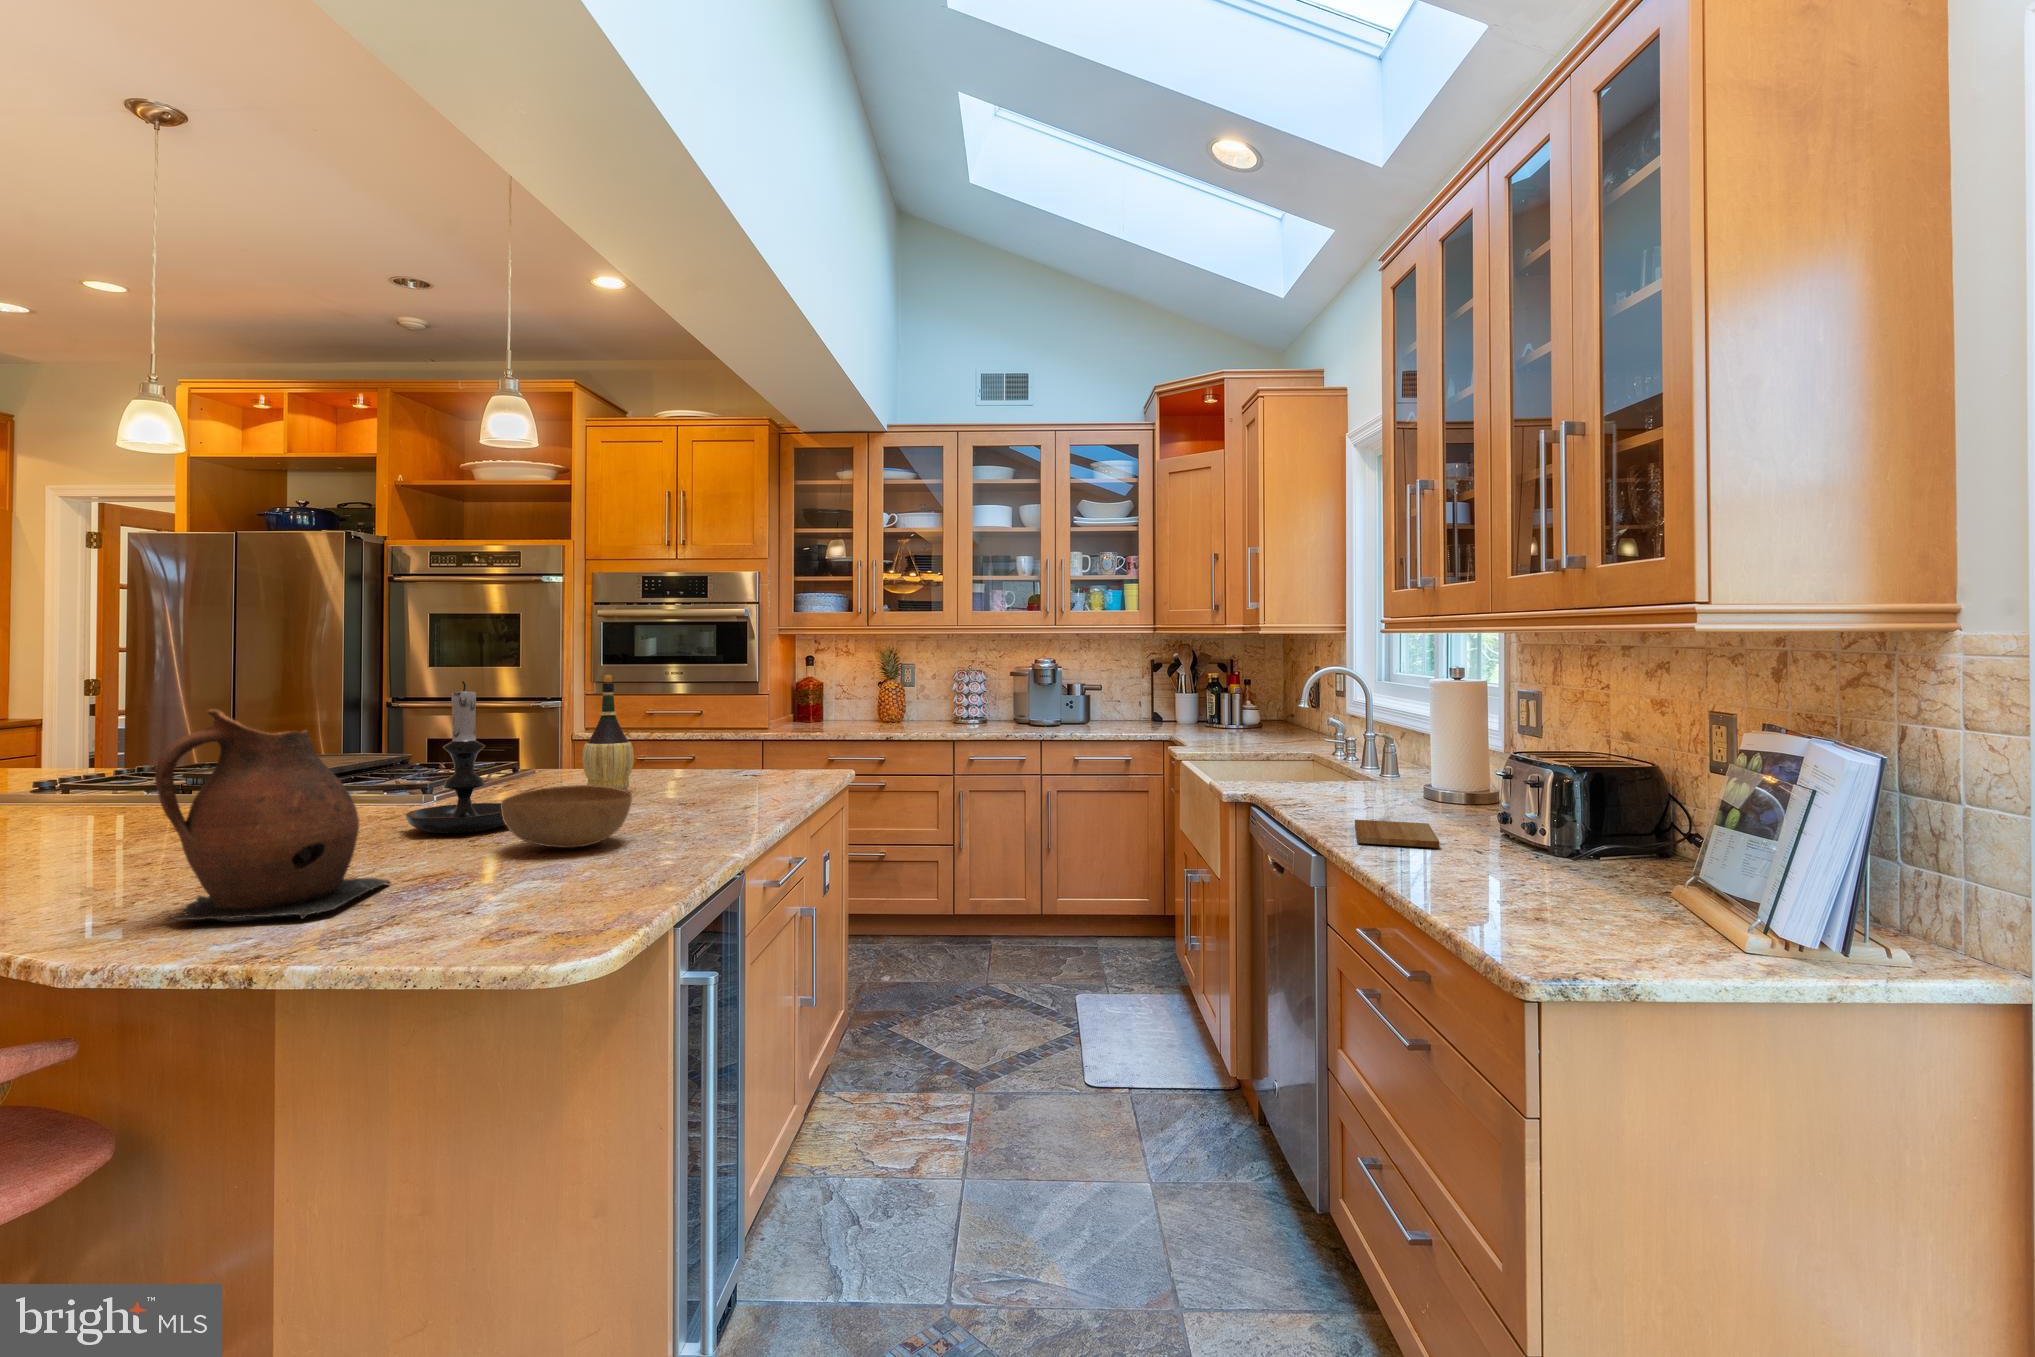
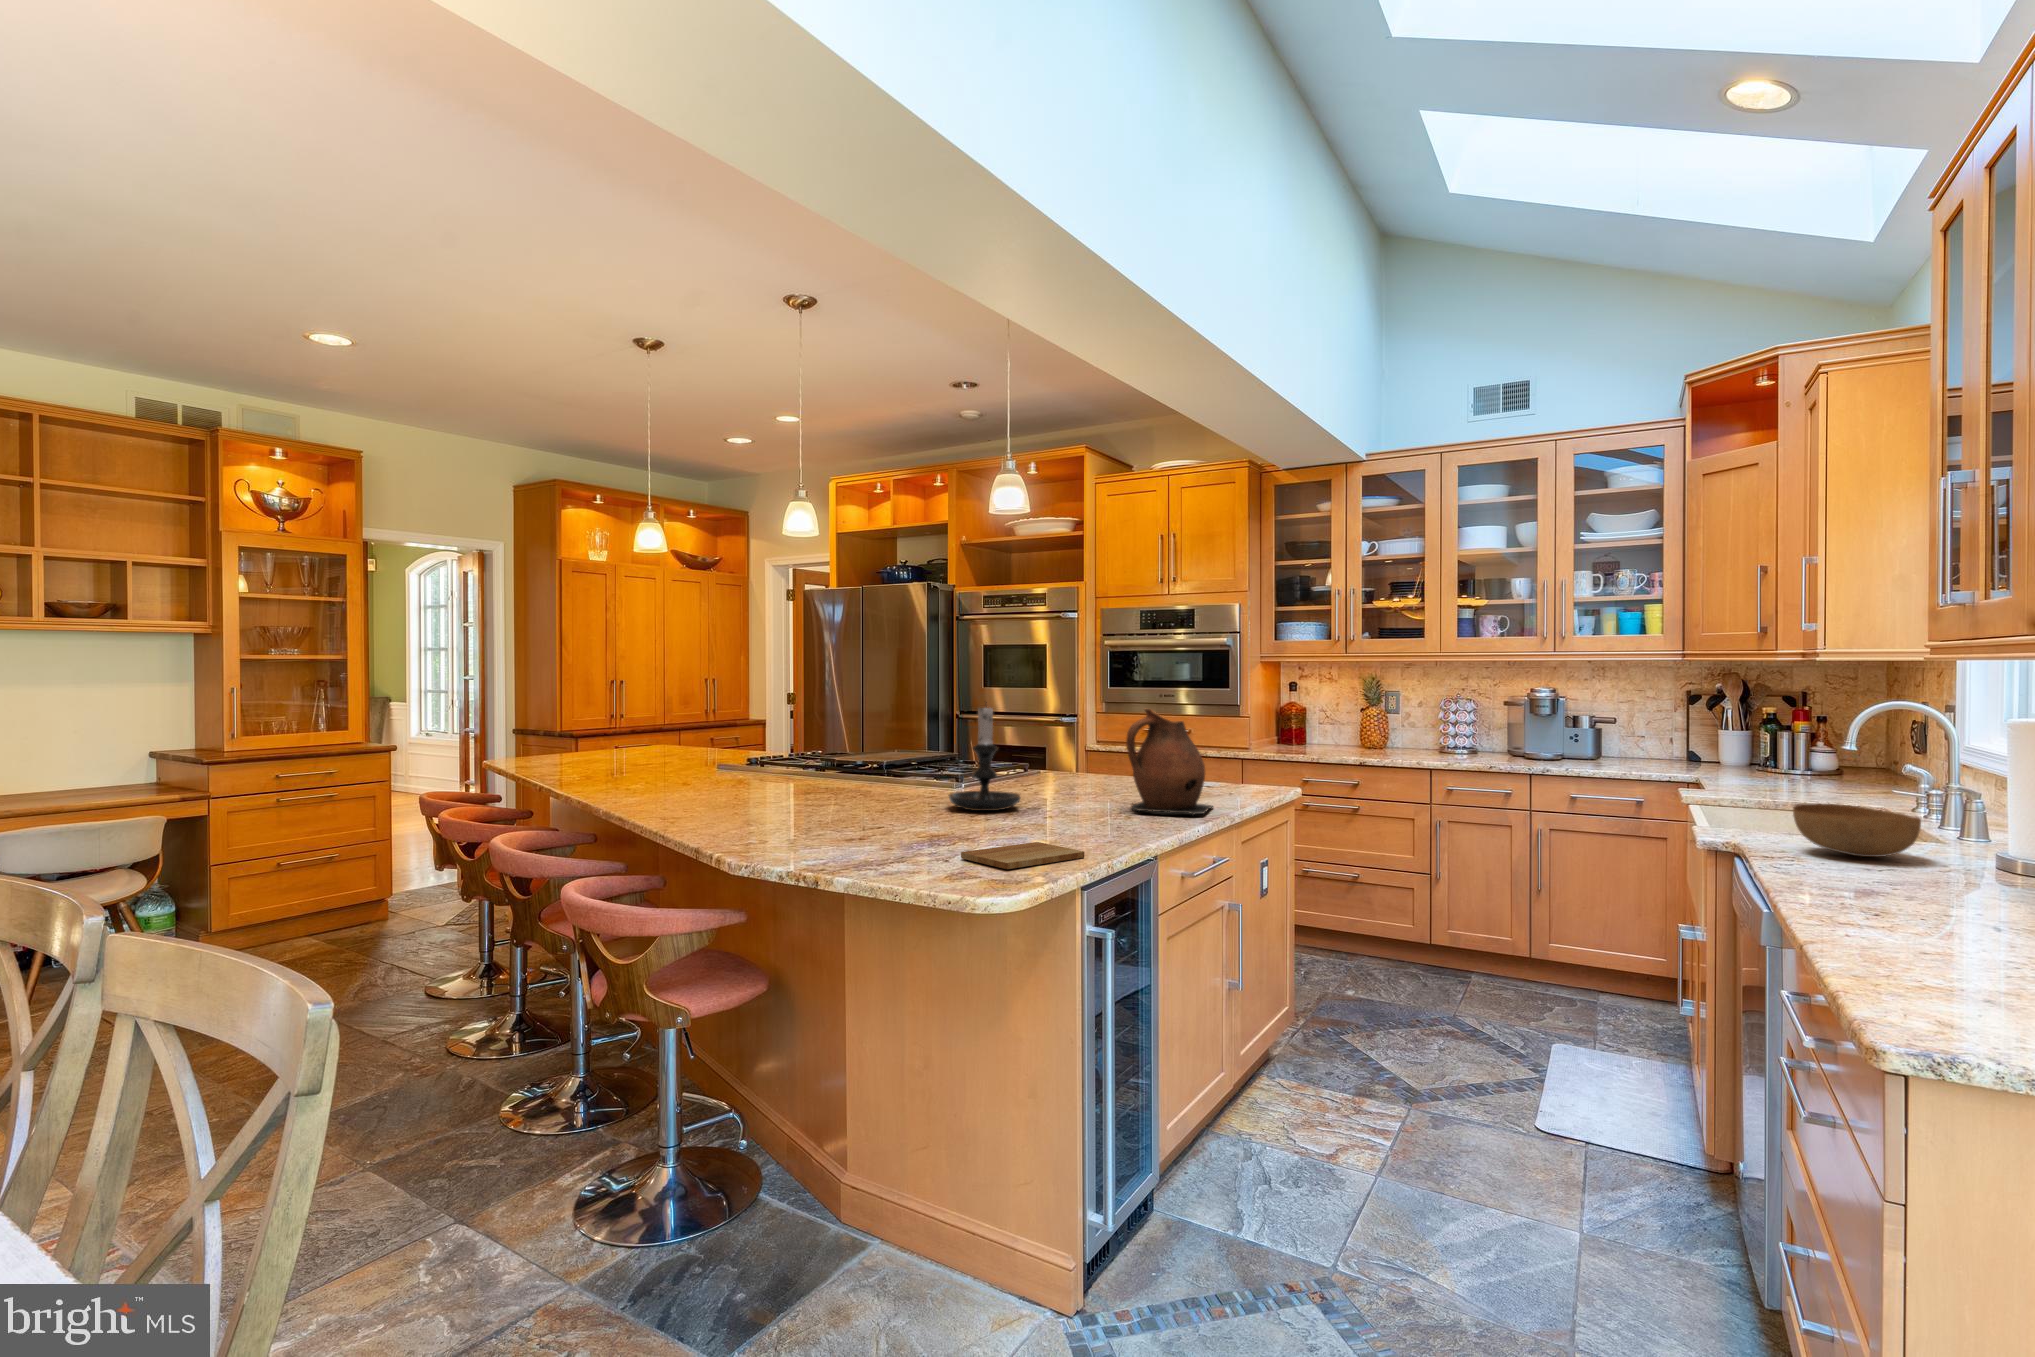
wine bottle: present [582,675,634,790] -> none [1071,697,1109,792]
ceramic pitcher: present [155,710,390,920] -> present [1126,709,1212,815]
bowl: present [502,785,632,848] -> present [1793,803,1921,857]
cutting board: present [1355,820,1439,848] -> present [961,842,1084,869]

